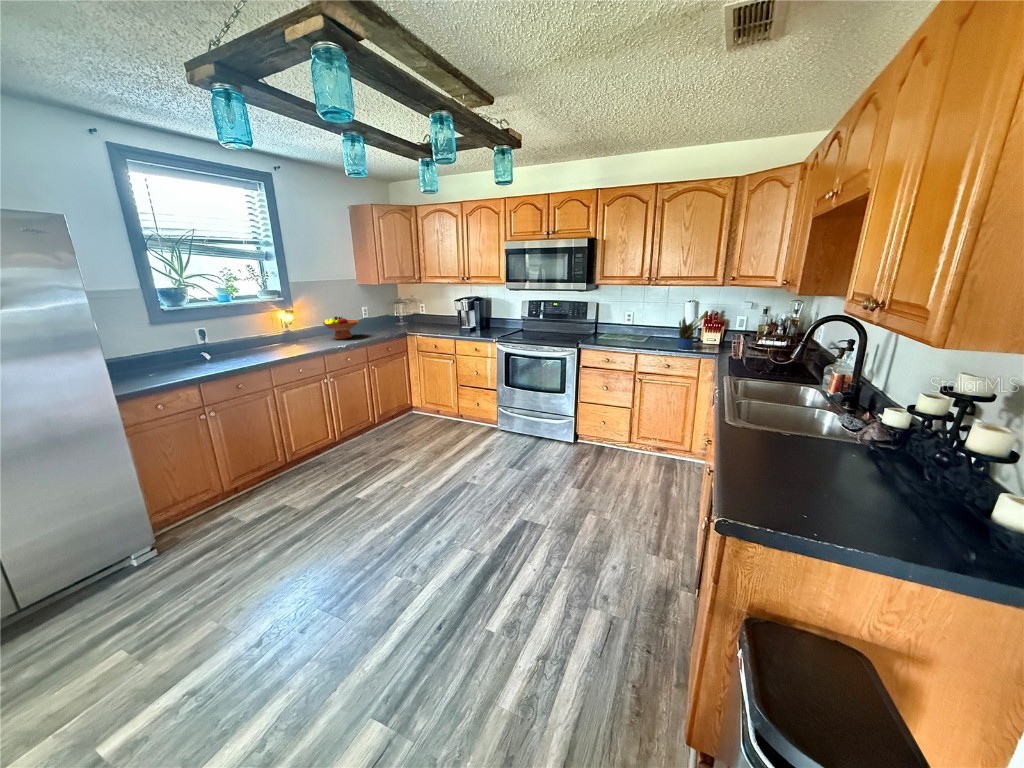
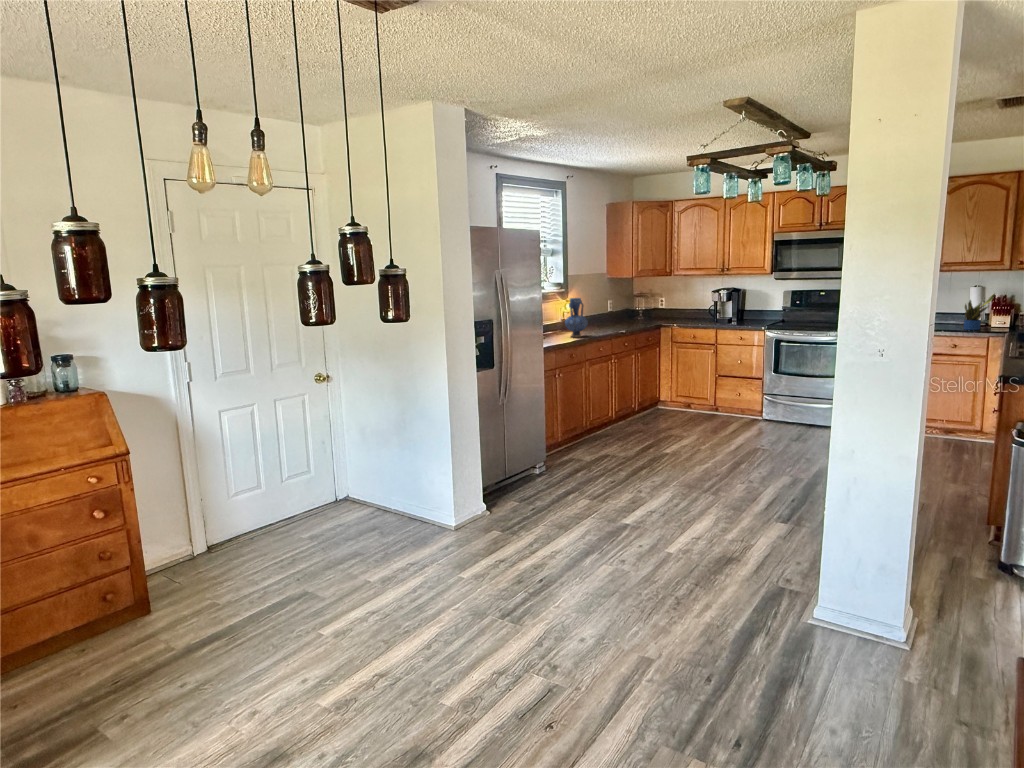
vase: none [250,309,284,356] -> present [565,298,588,337]
fruit bowl: present [323,316,359,339] -> none [592,307,624,328]

